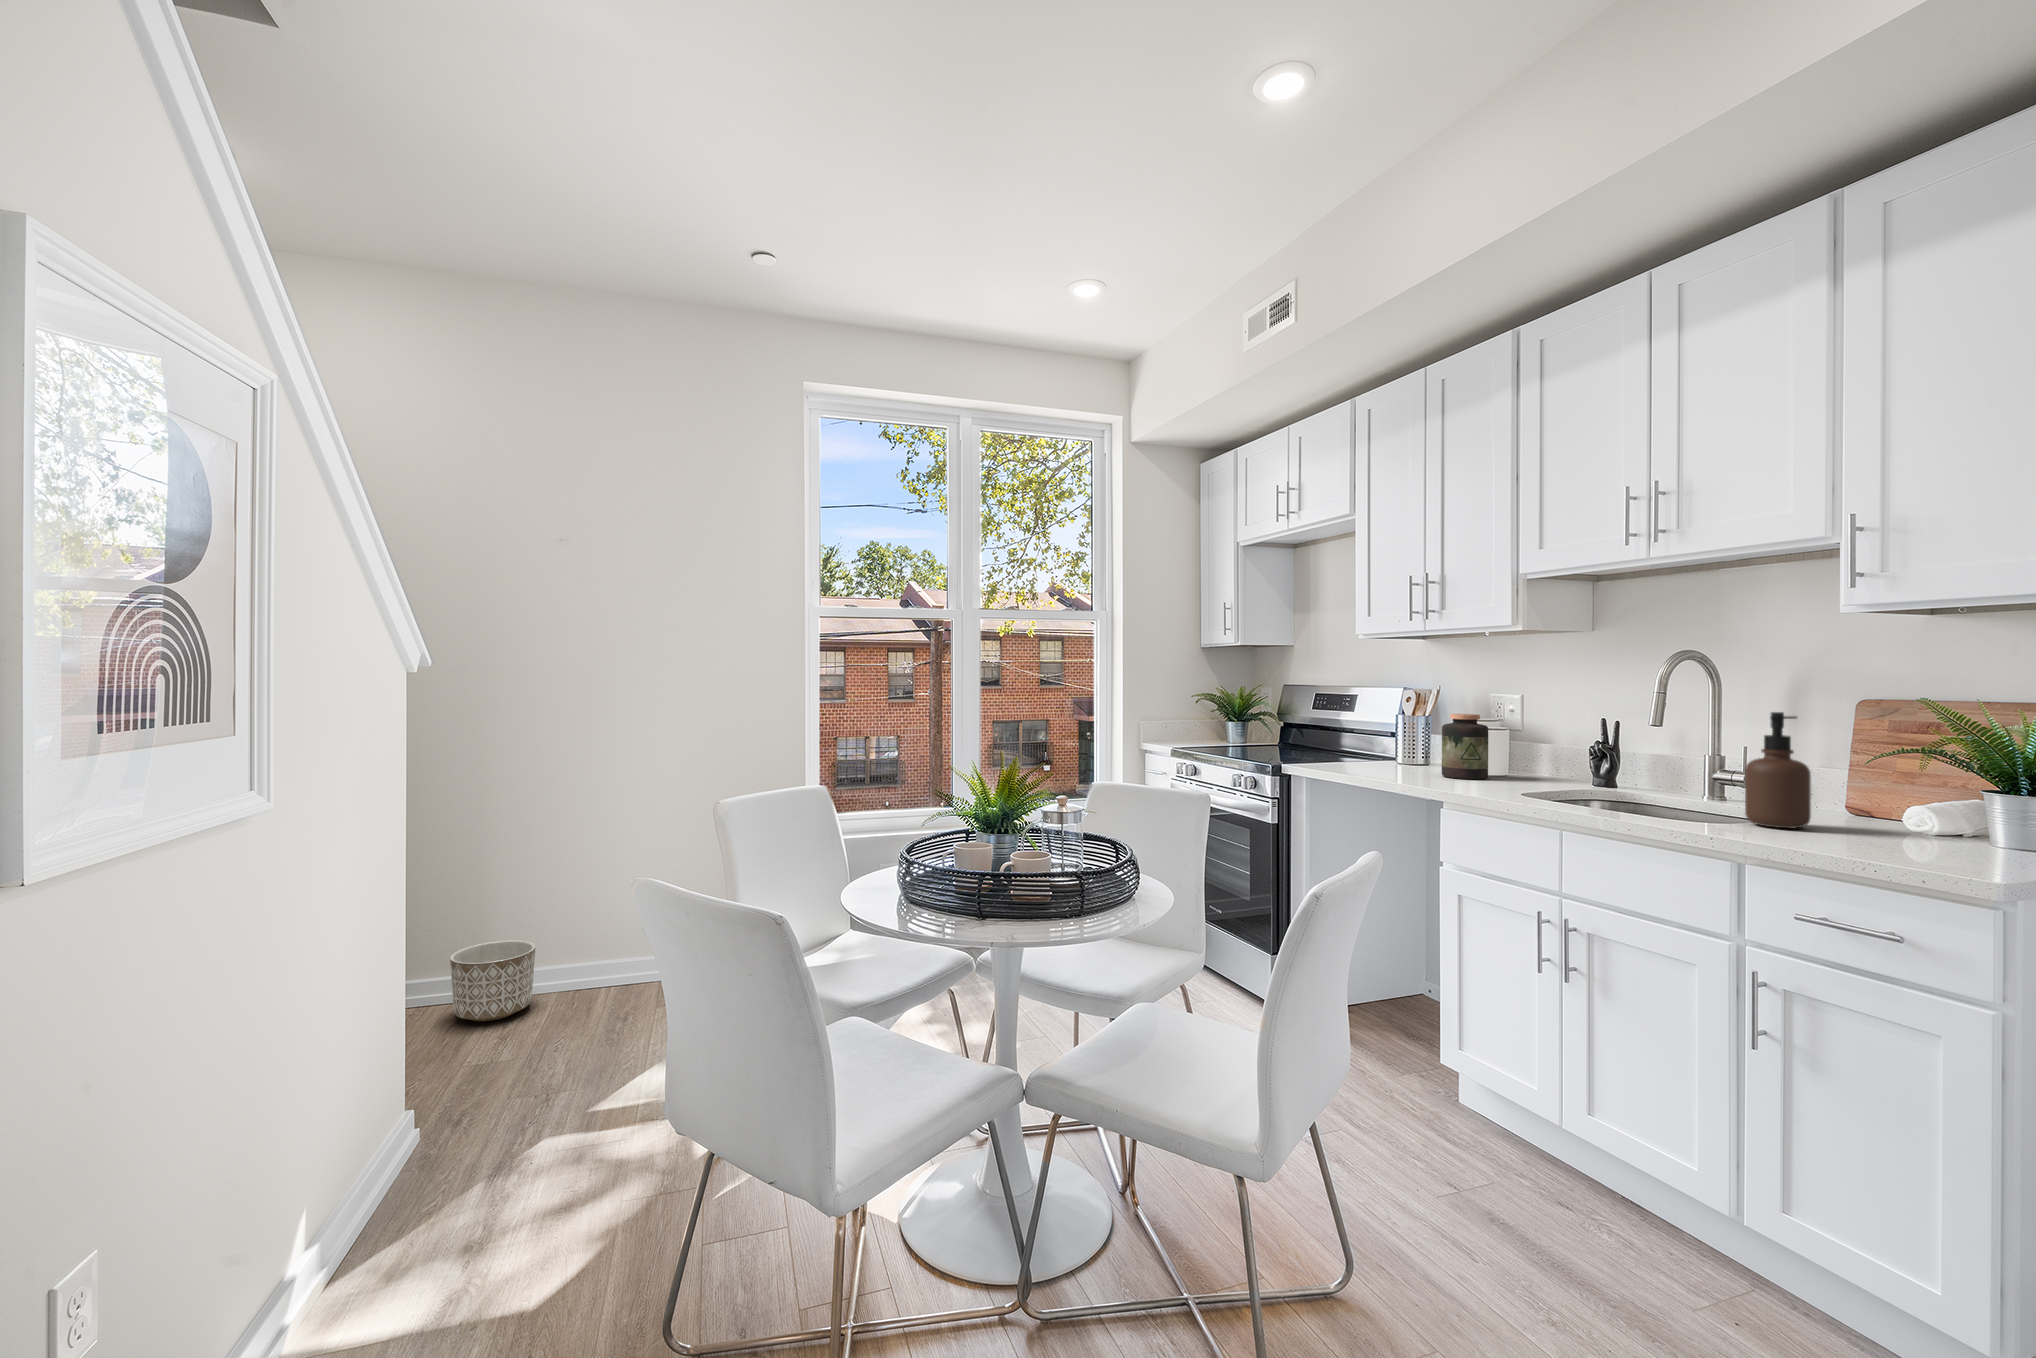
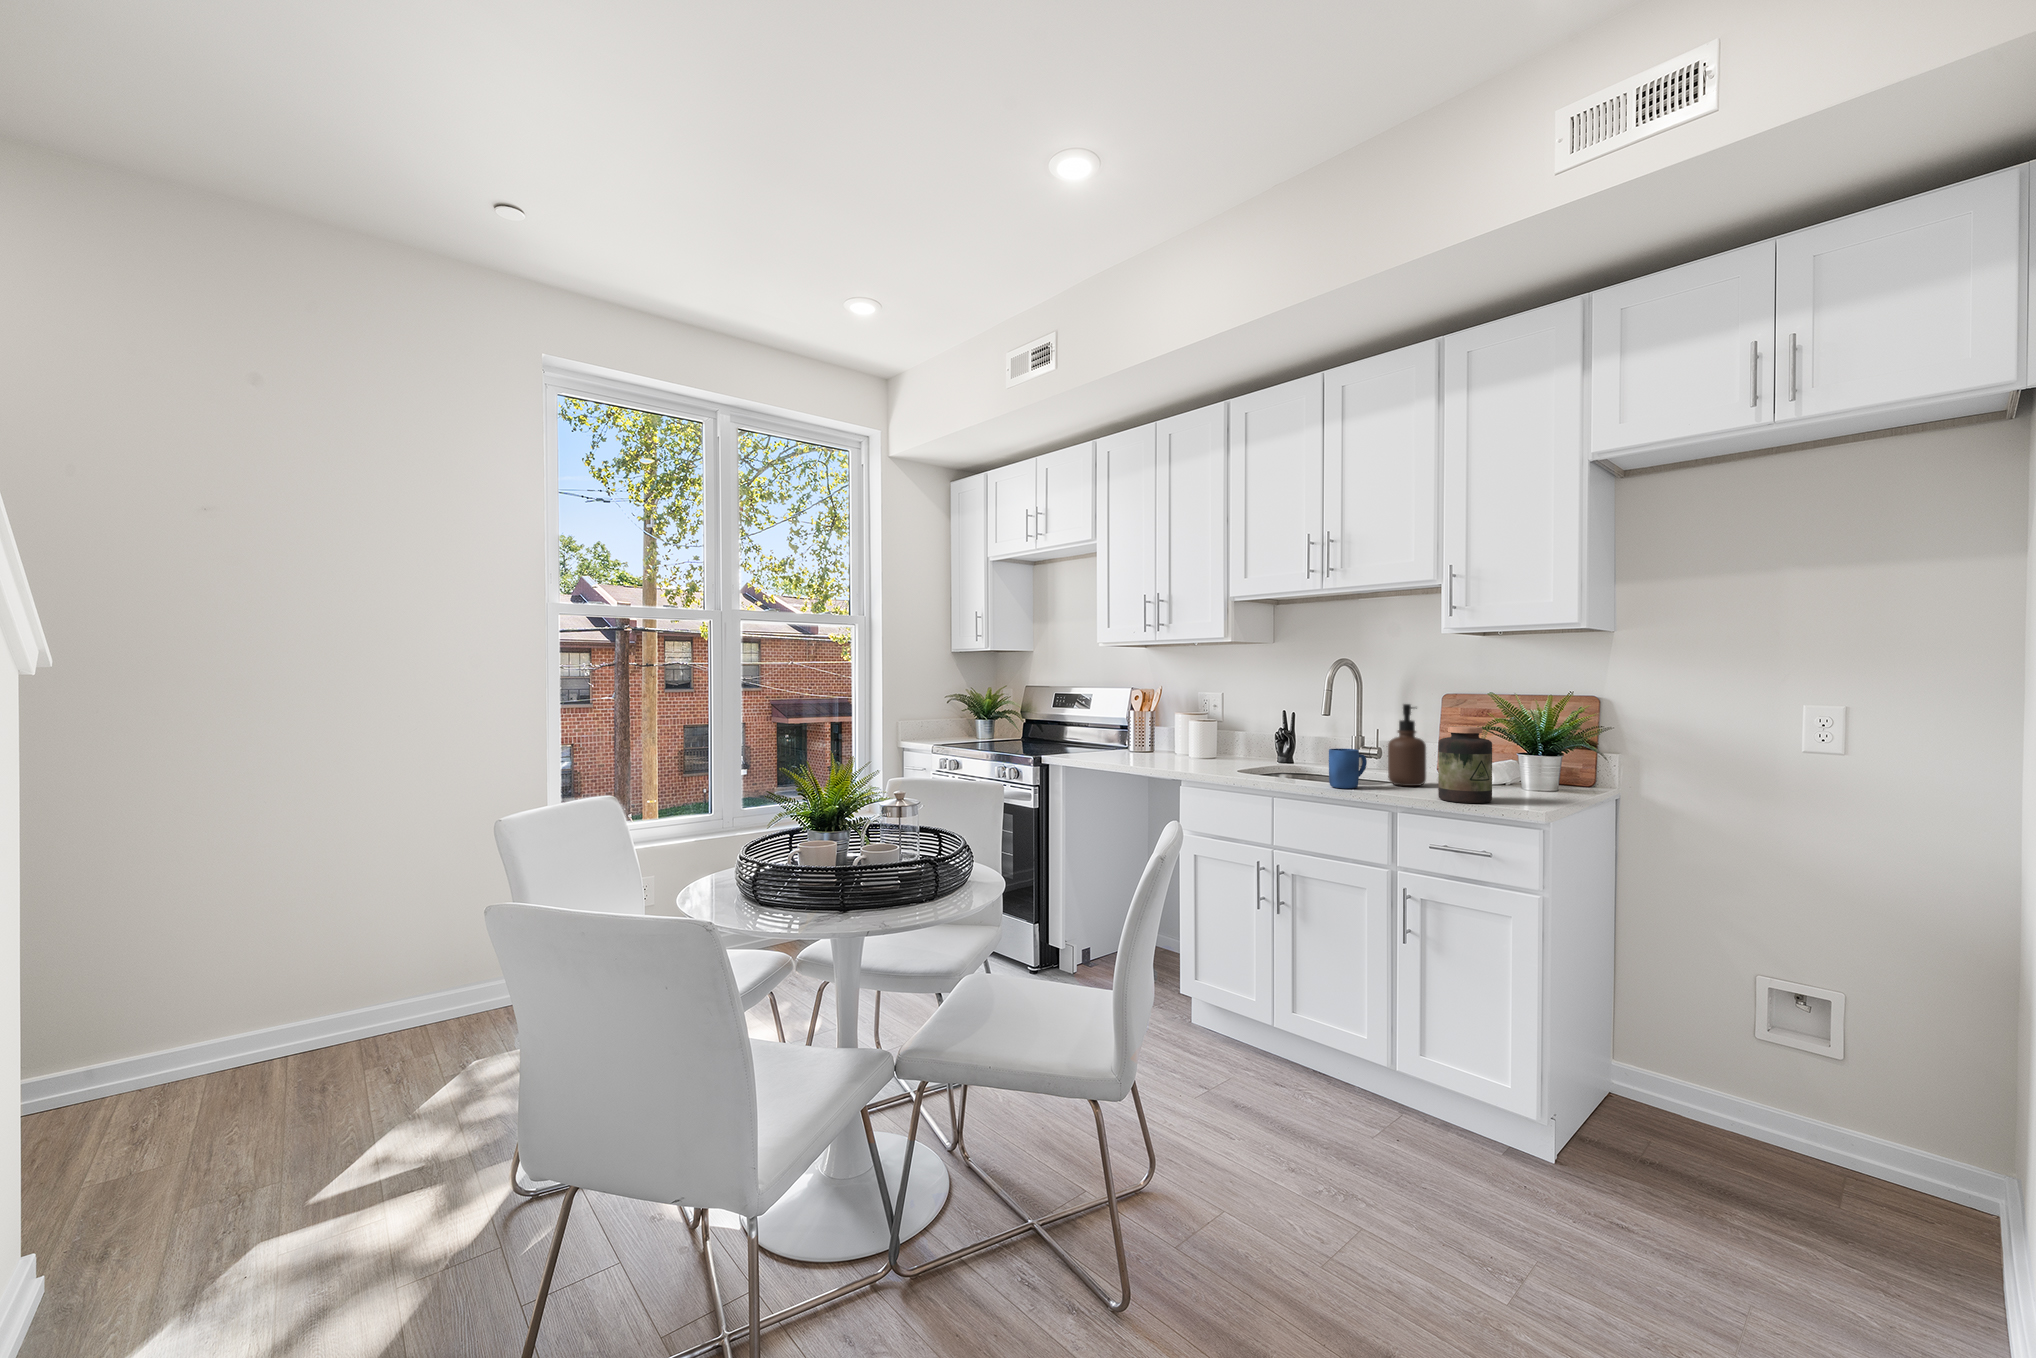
jar: present [1442,714,1488,779] -> present [1438,726,1492,803]
mug: none [1645,770,1707,825] -> present [1329,748,1367,788]
planter: present [450,940,535,1021] -> none [76,1011,204,1116]

